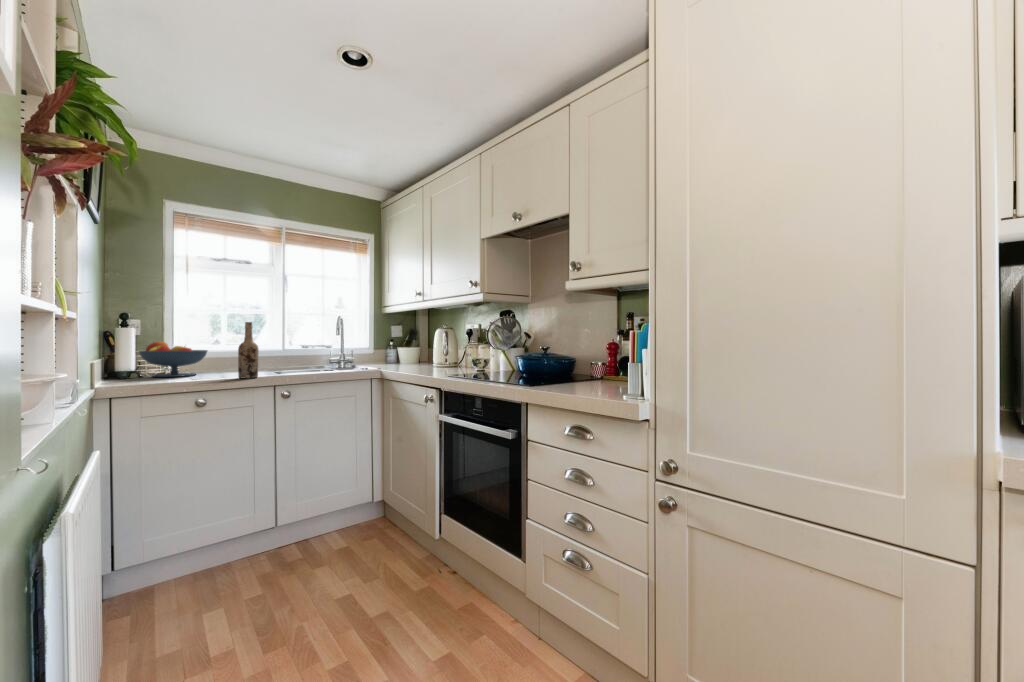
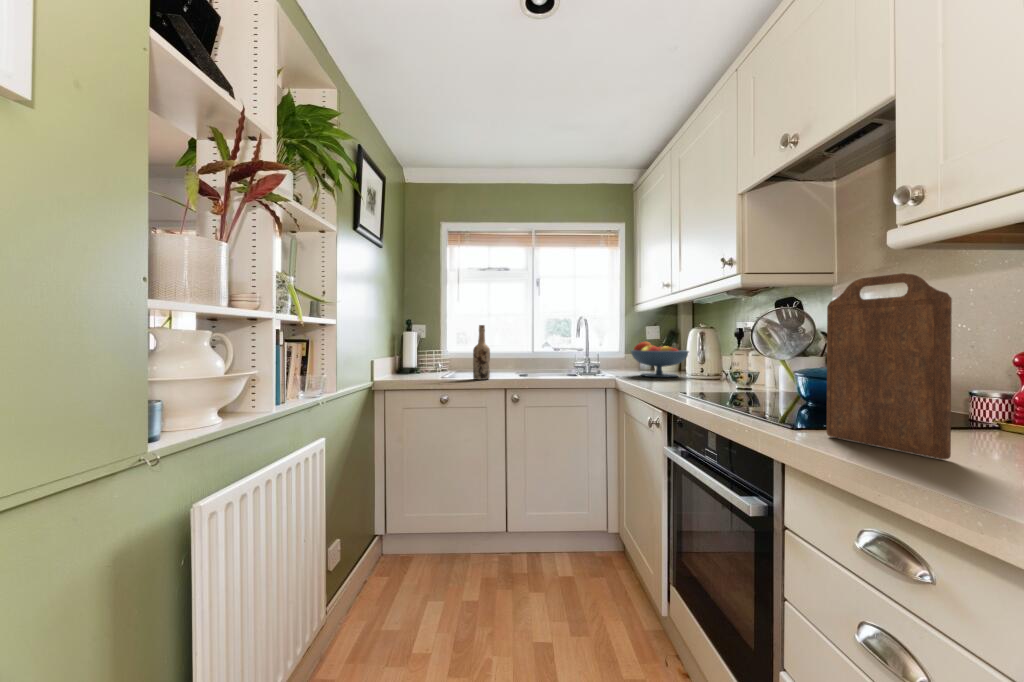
cutting board: none [539,305,585,389] -> present [827,273,952,459]
fruit bowl: present [139,342,207,377] -> present [631,342,689,377]

